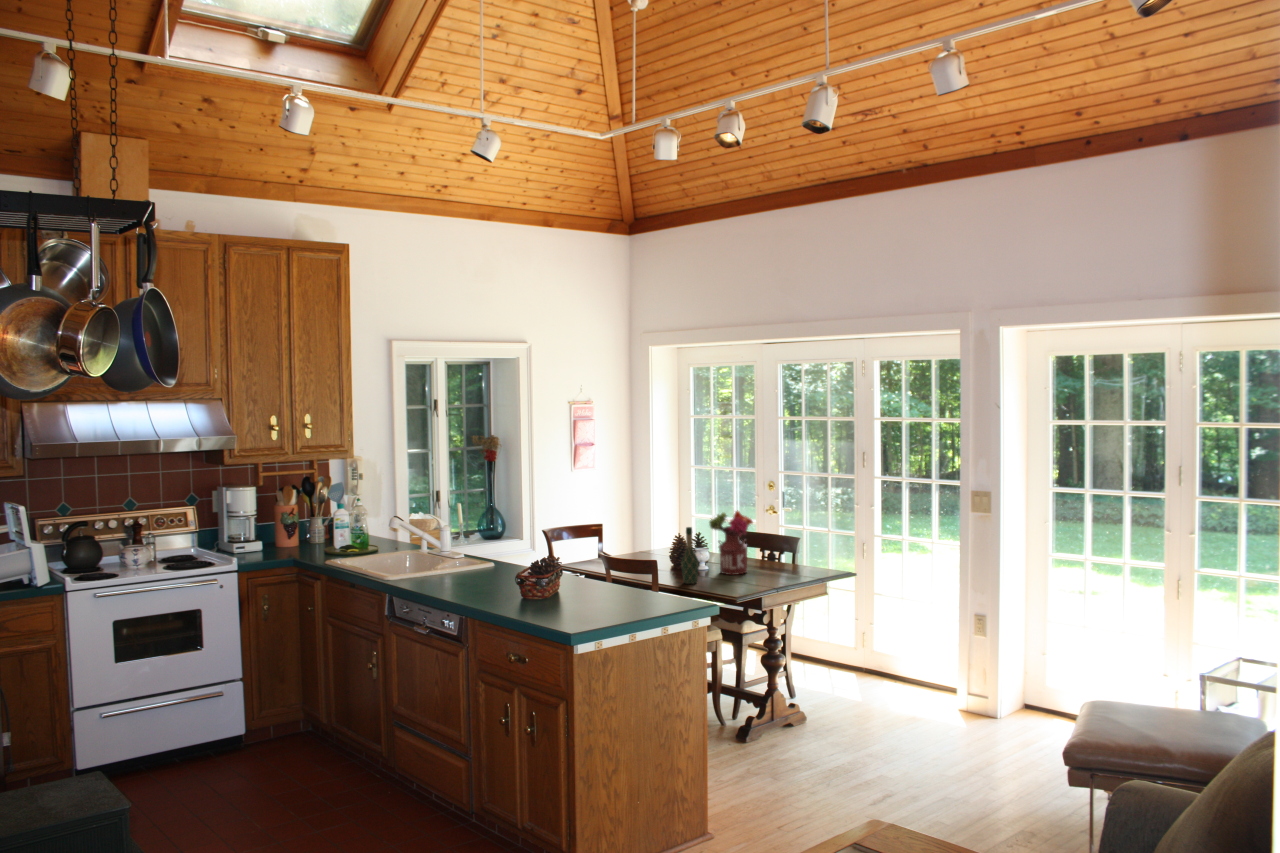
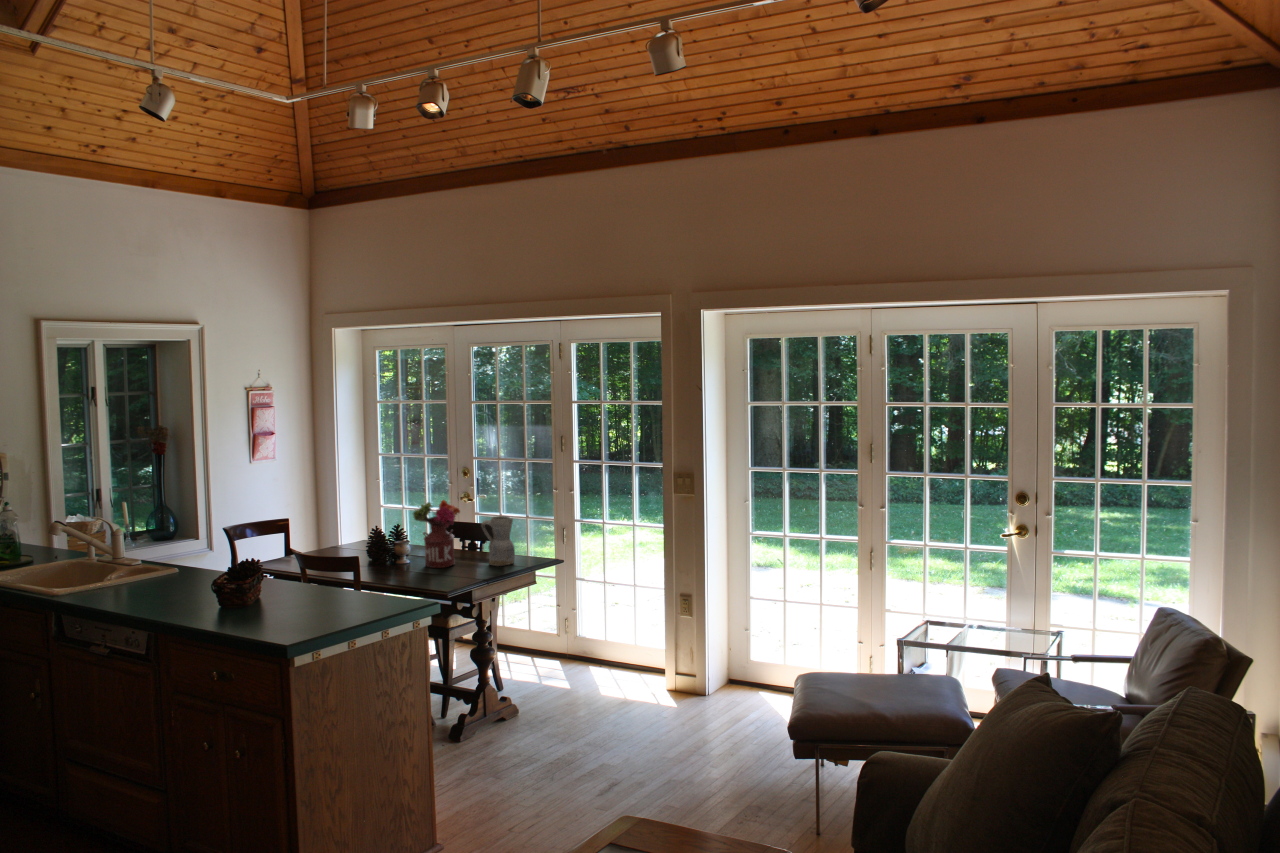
wine bottle: present [681,527,699,584] -> none [384,520,403,581]
ceramic pitcher: none [773,528,804,576] -> present [481,516,515,566]

